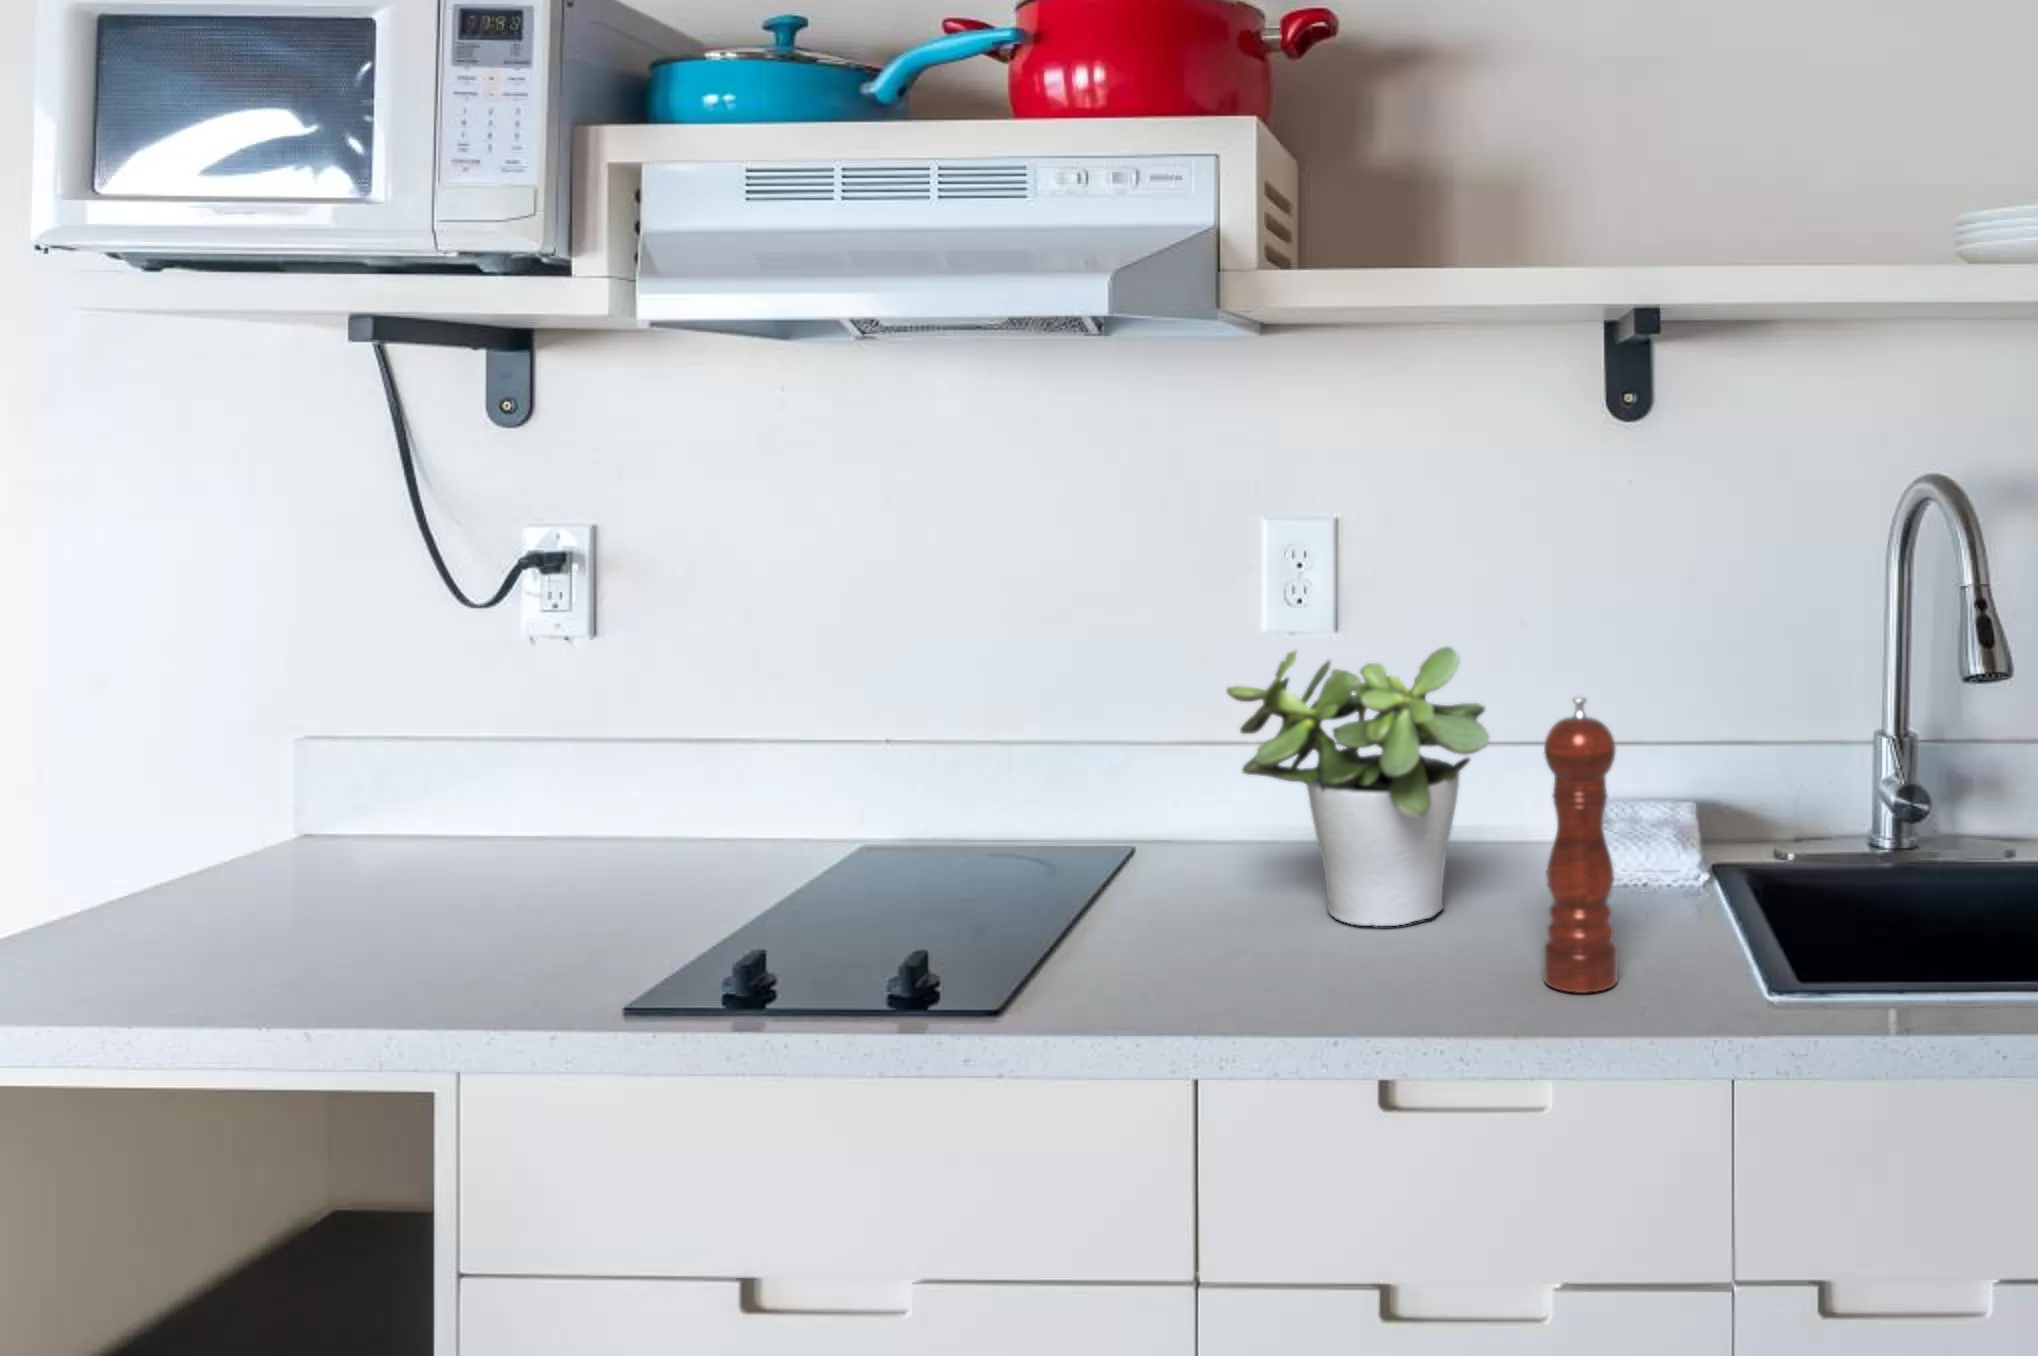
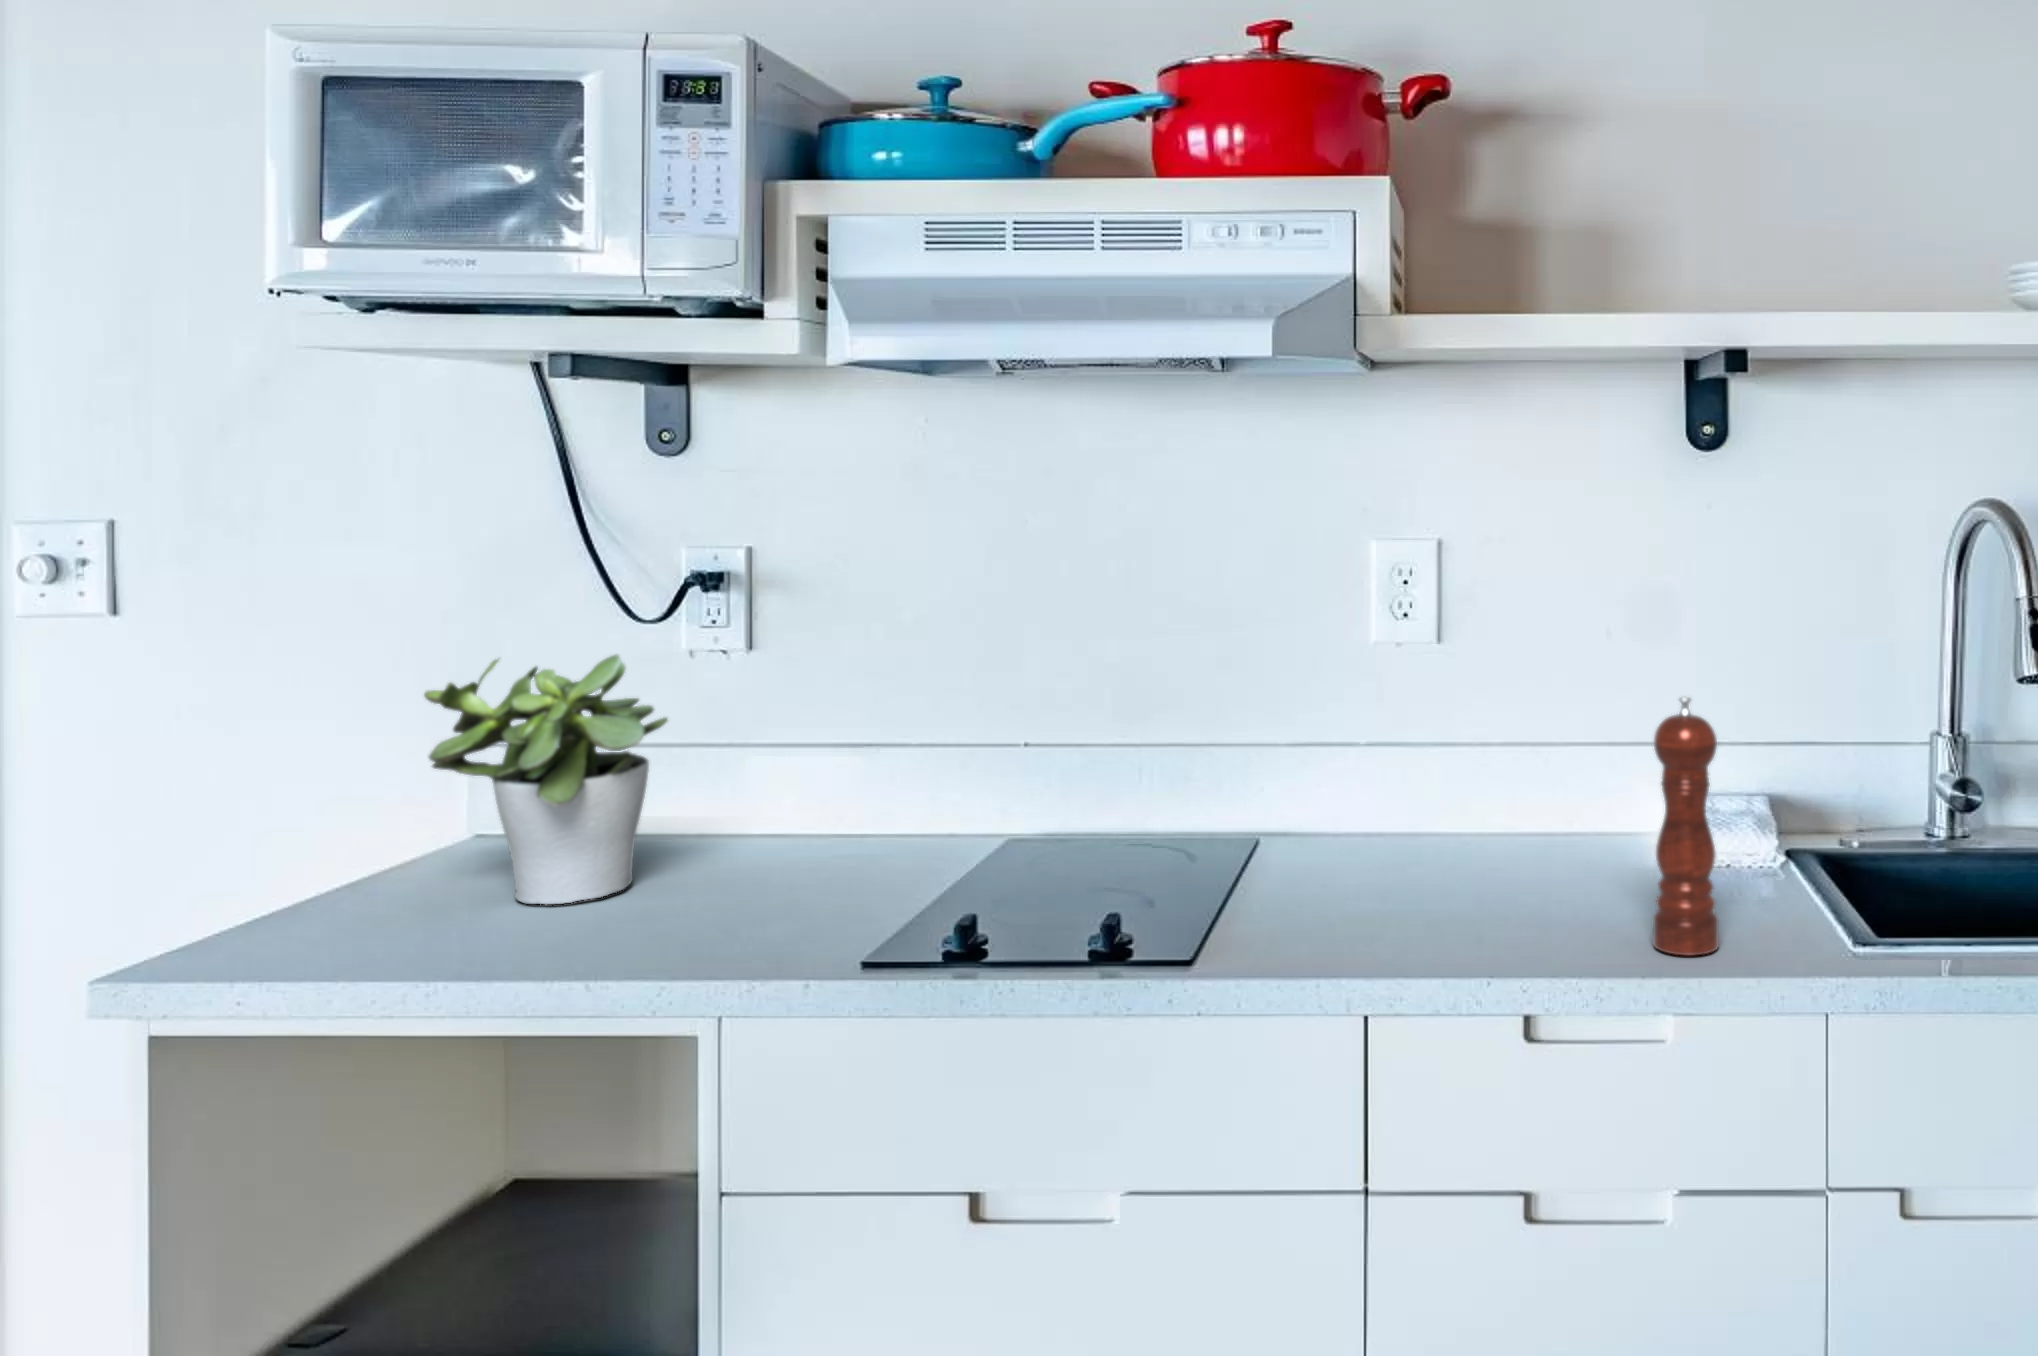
potted plant: present [1227,647,1489,926] -> present [424,654,667,904]

